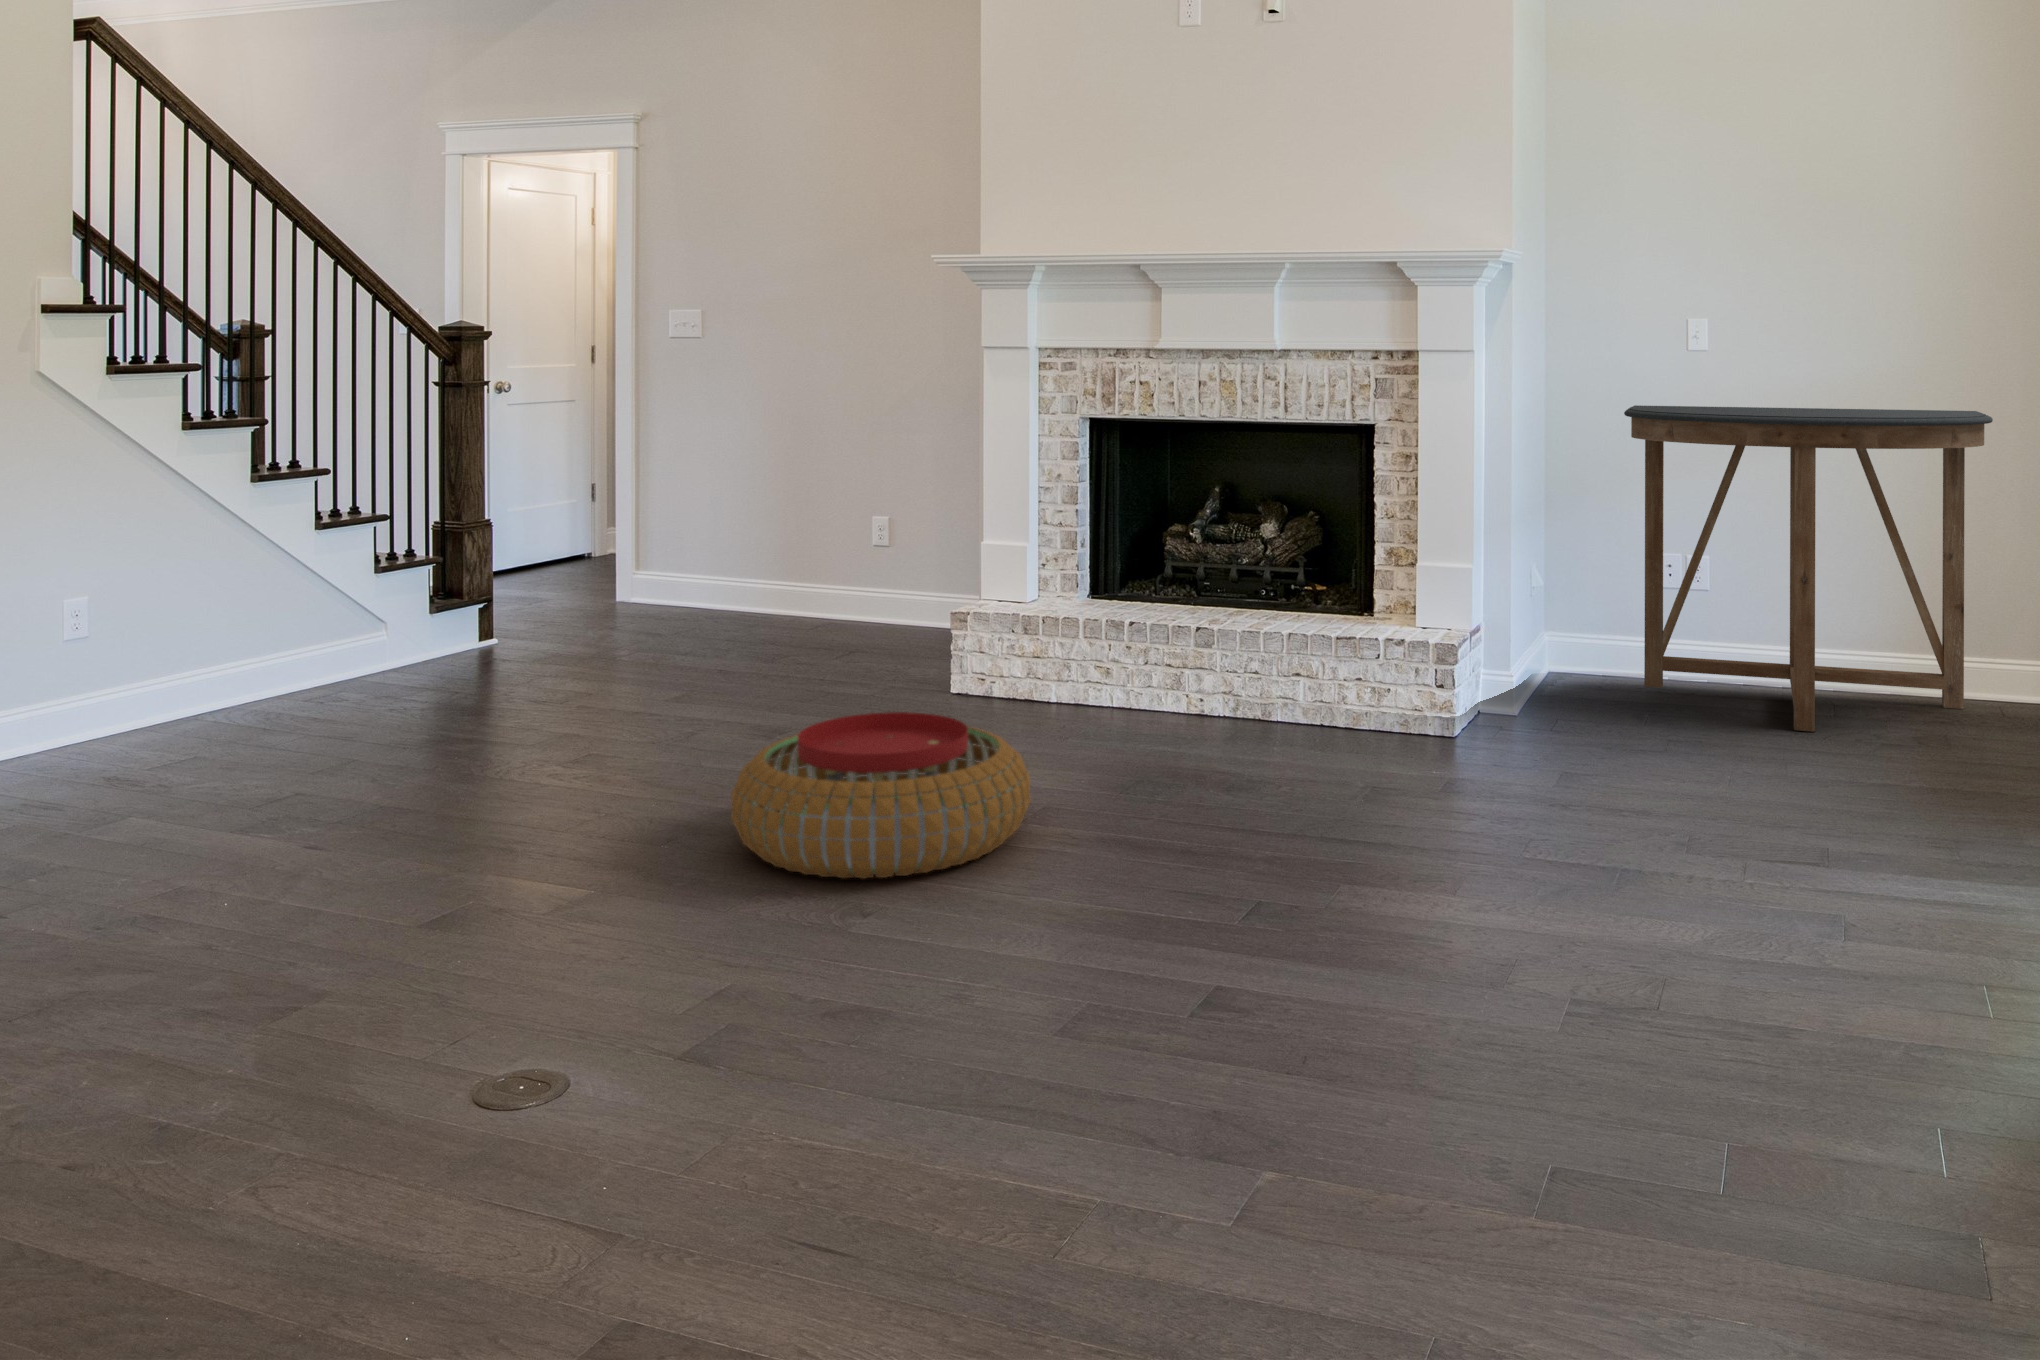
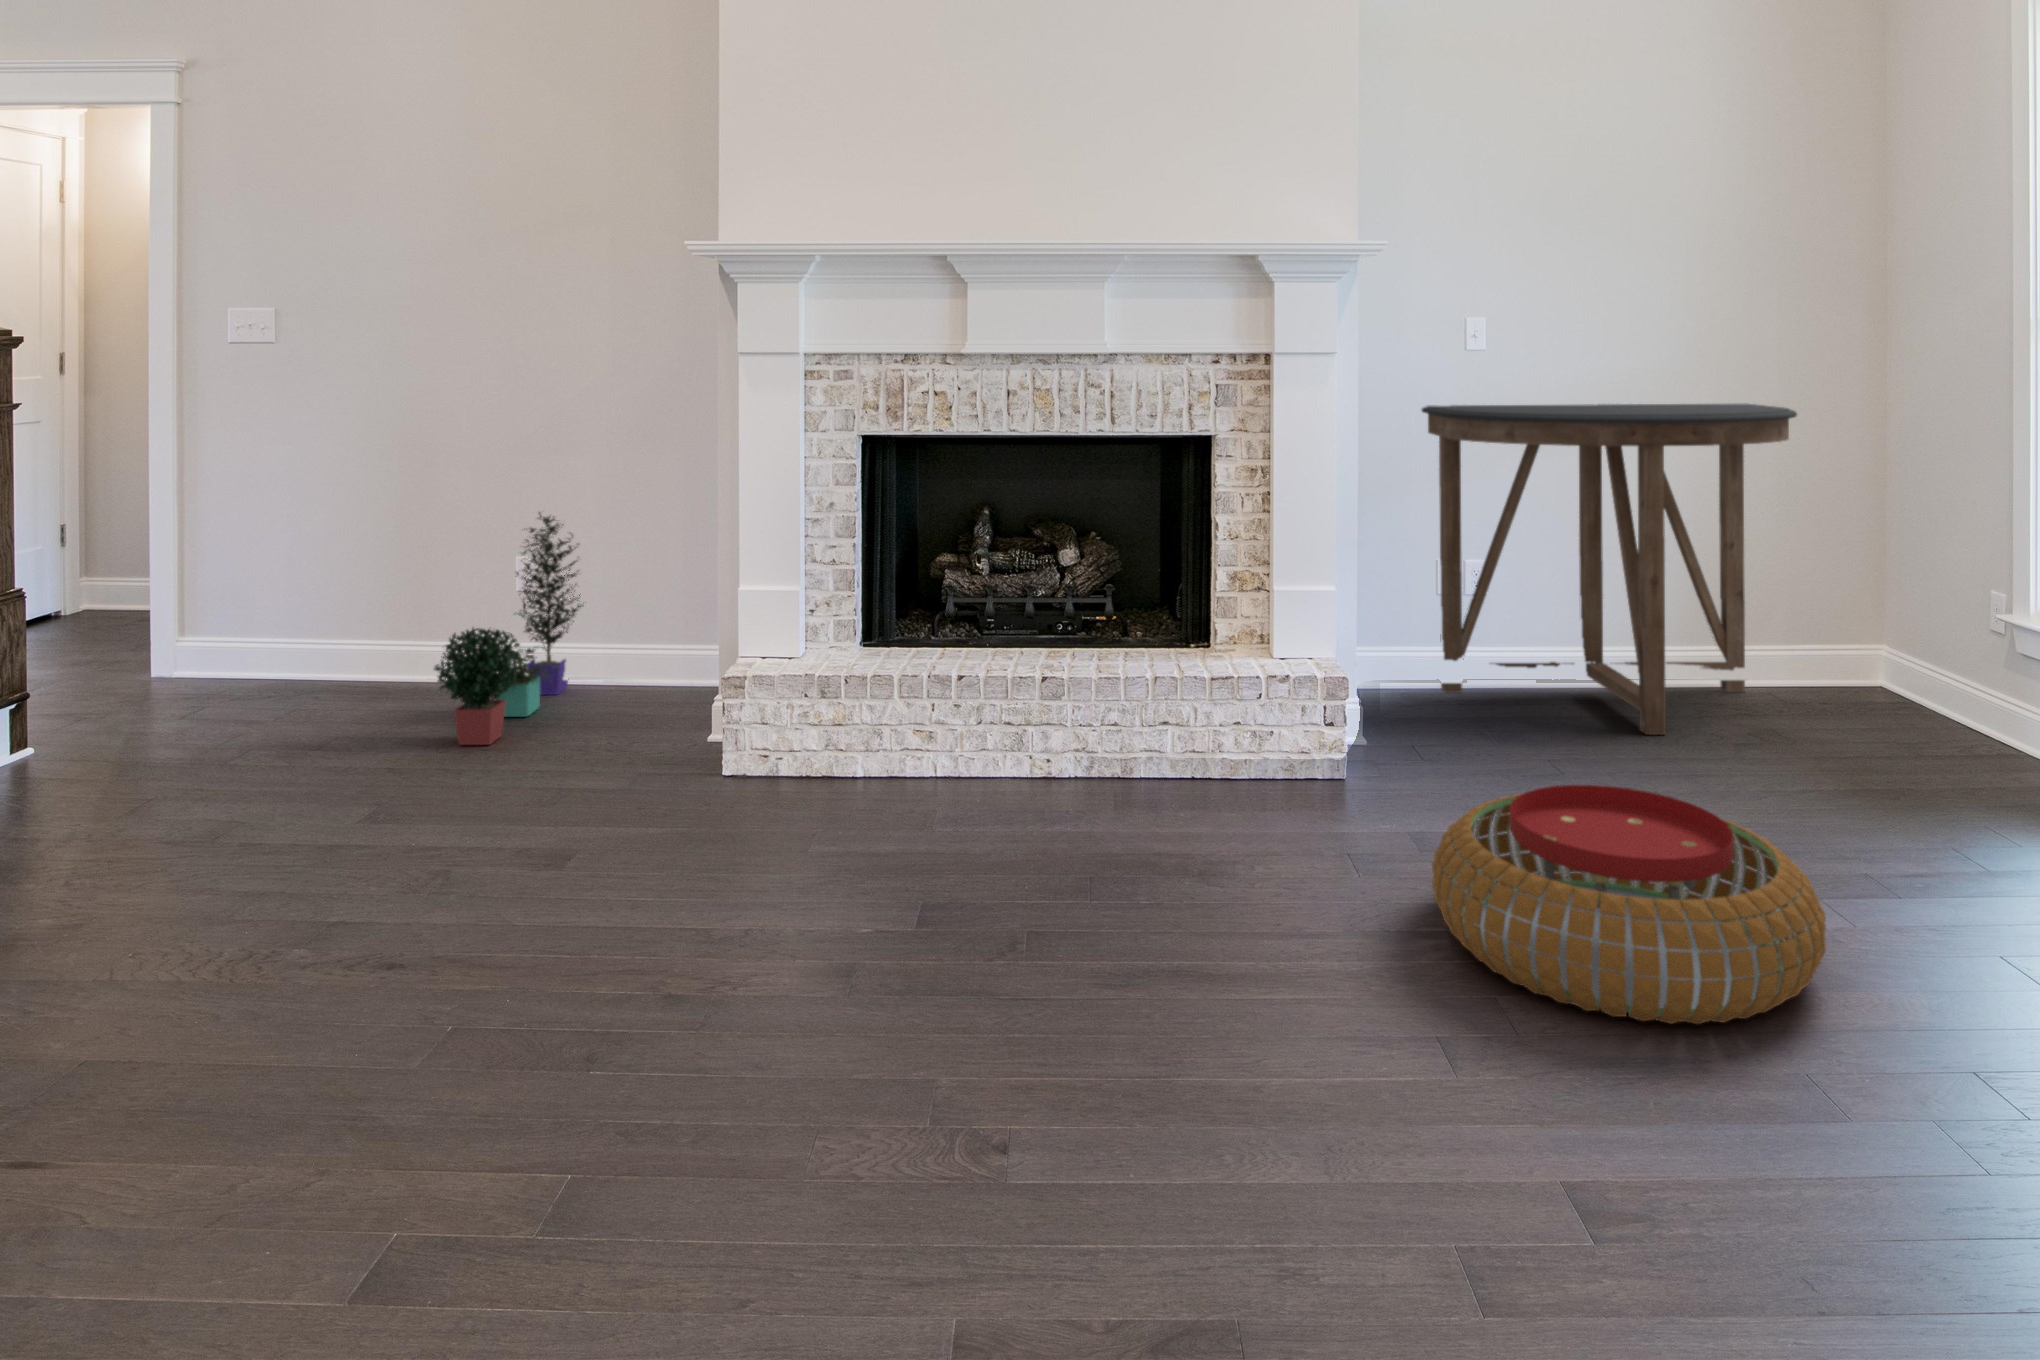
potted plant: none [755,478,899,660] -> present [434,513,584,745]
pouf: present [731,712,1031,878] -> present [1432,785,1826,1024]

